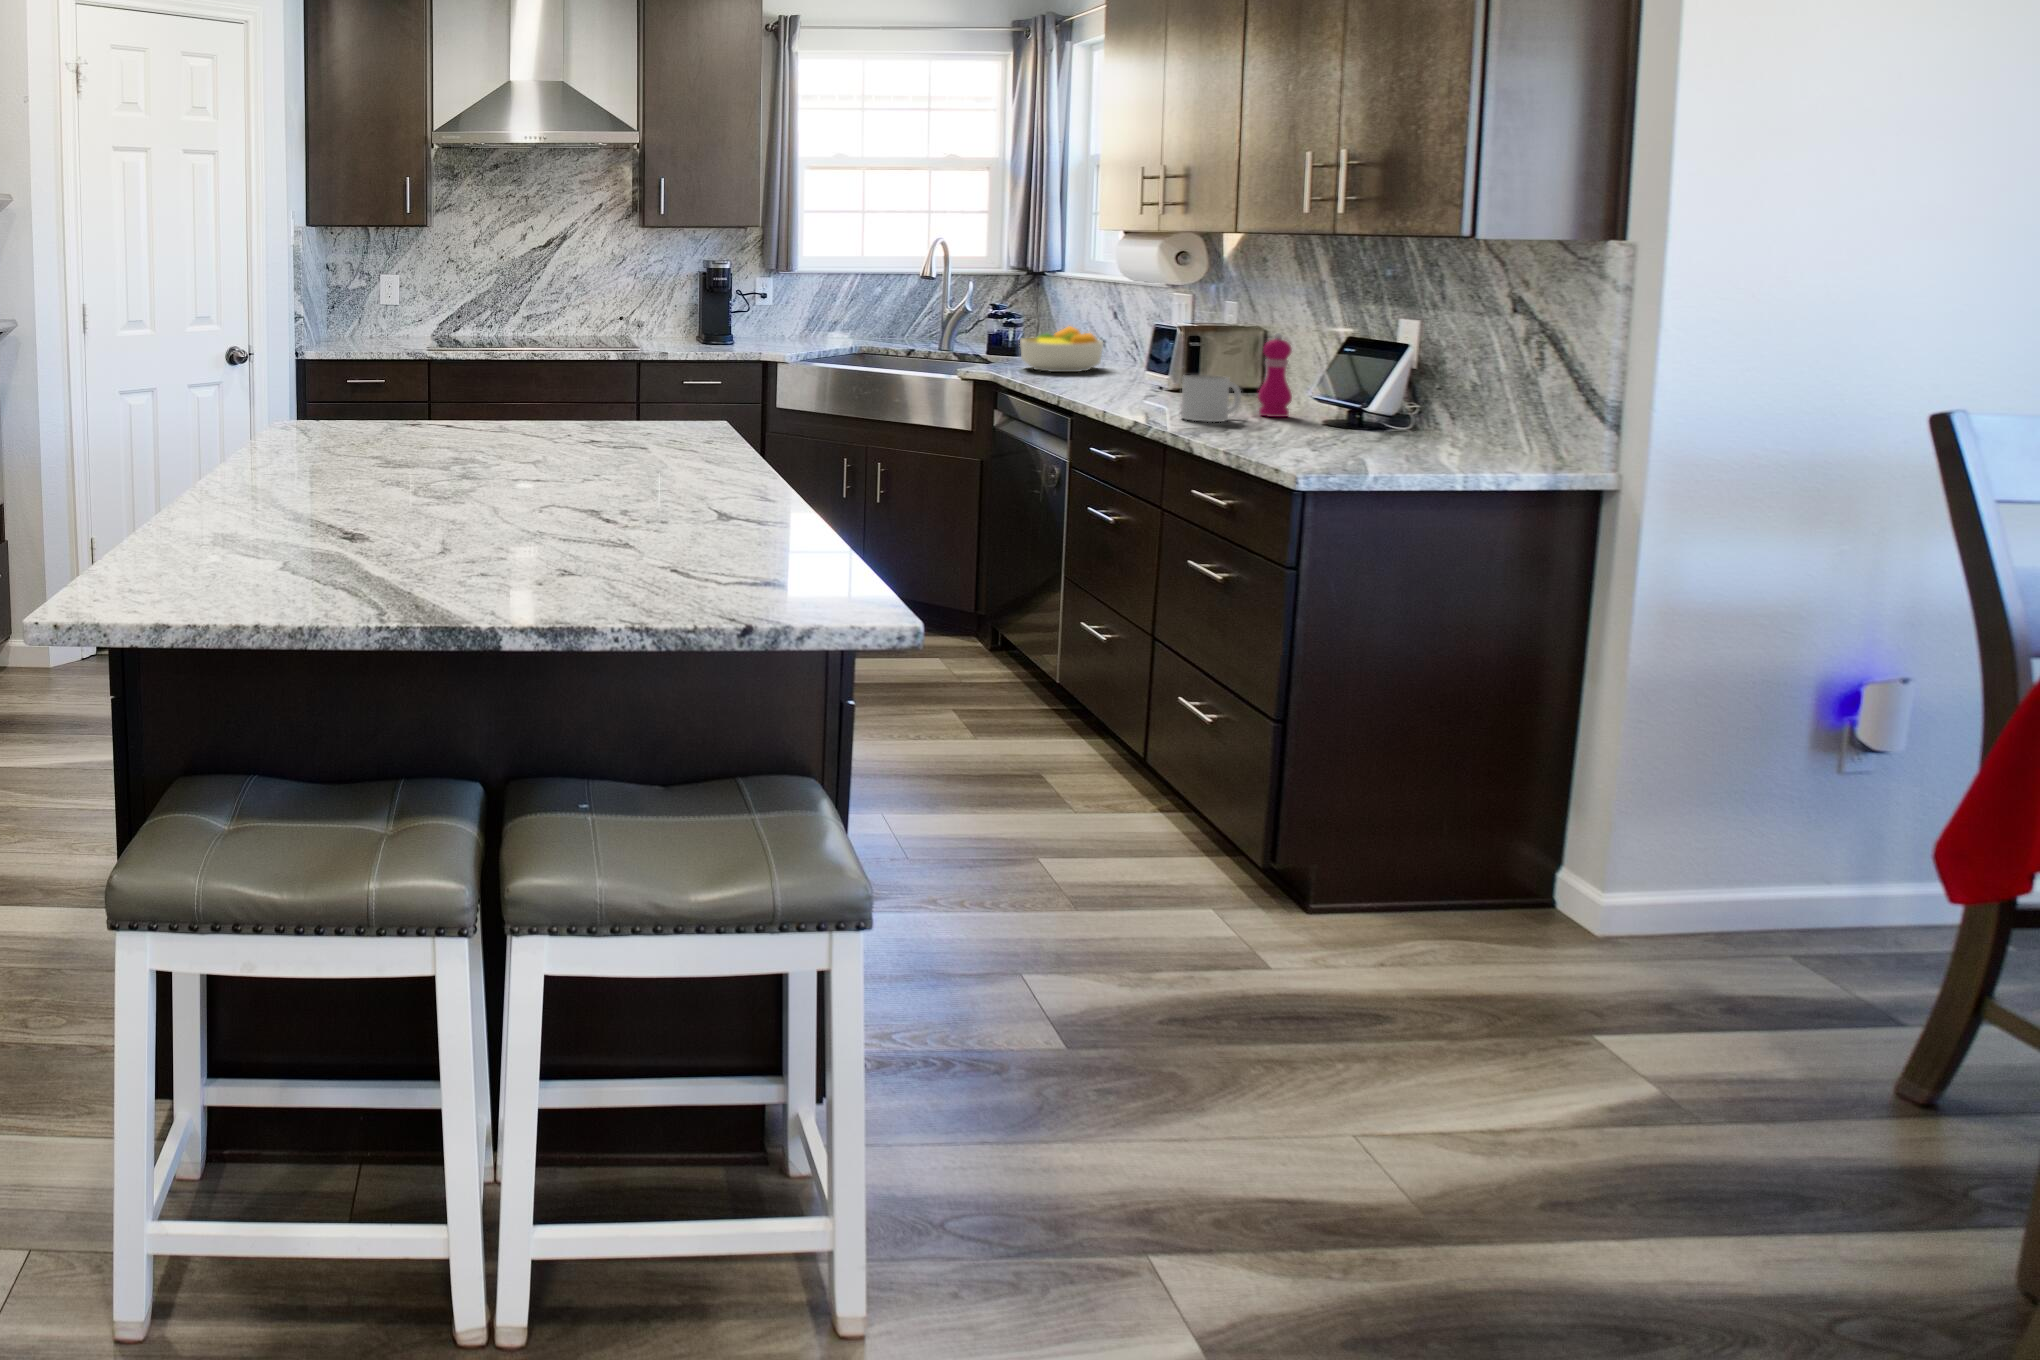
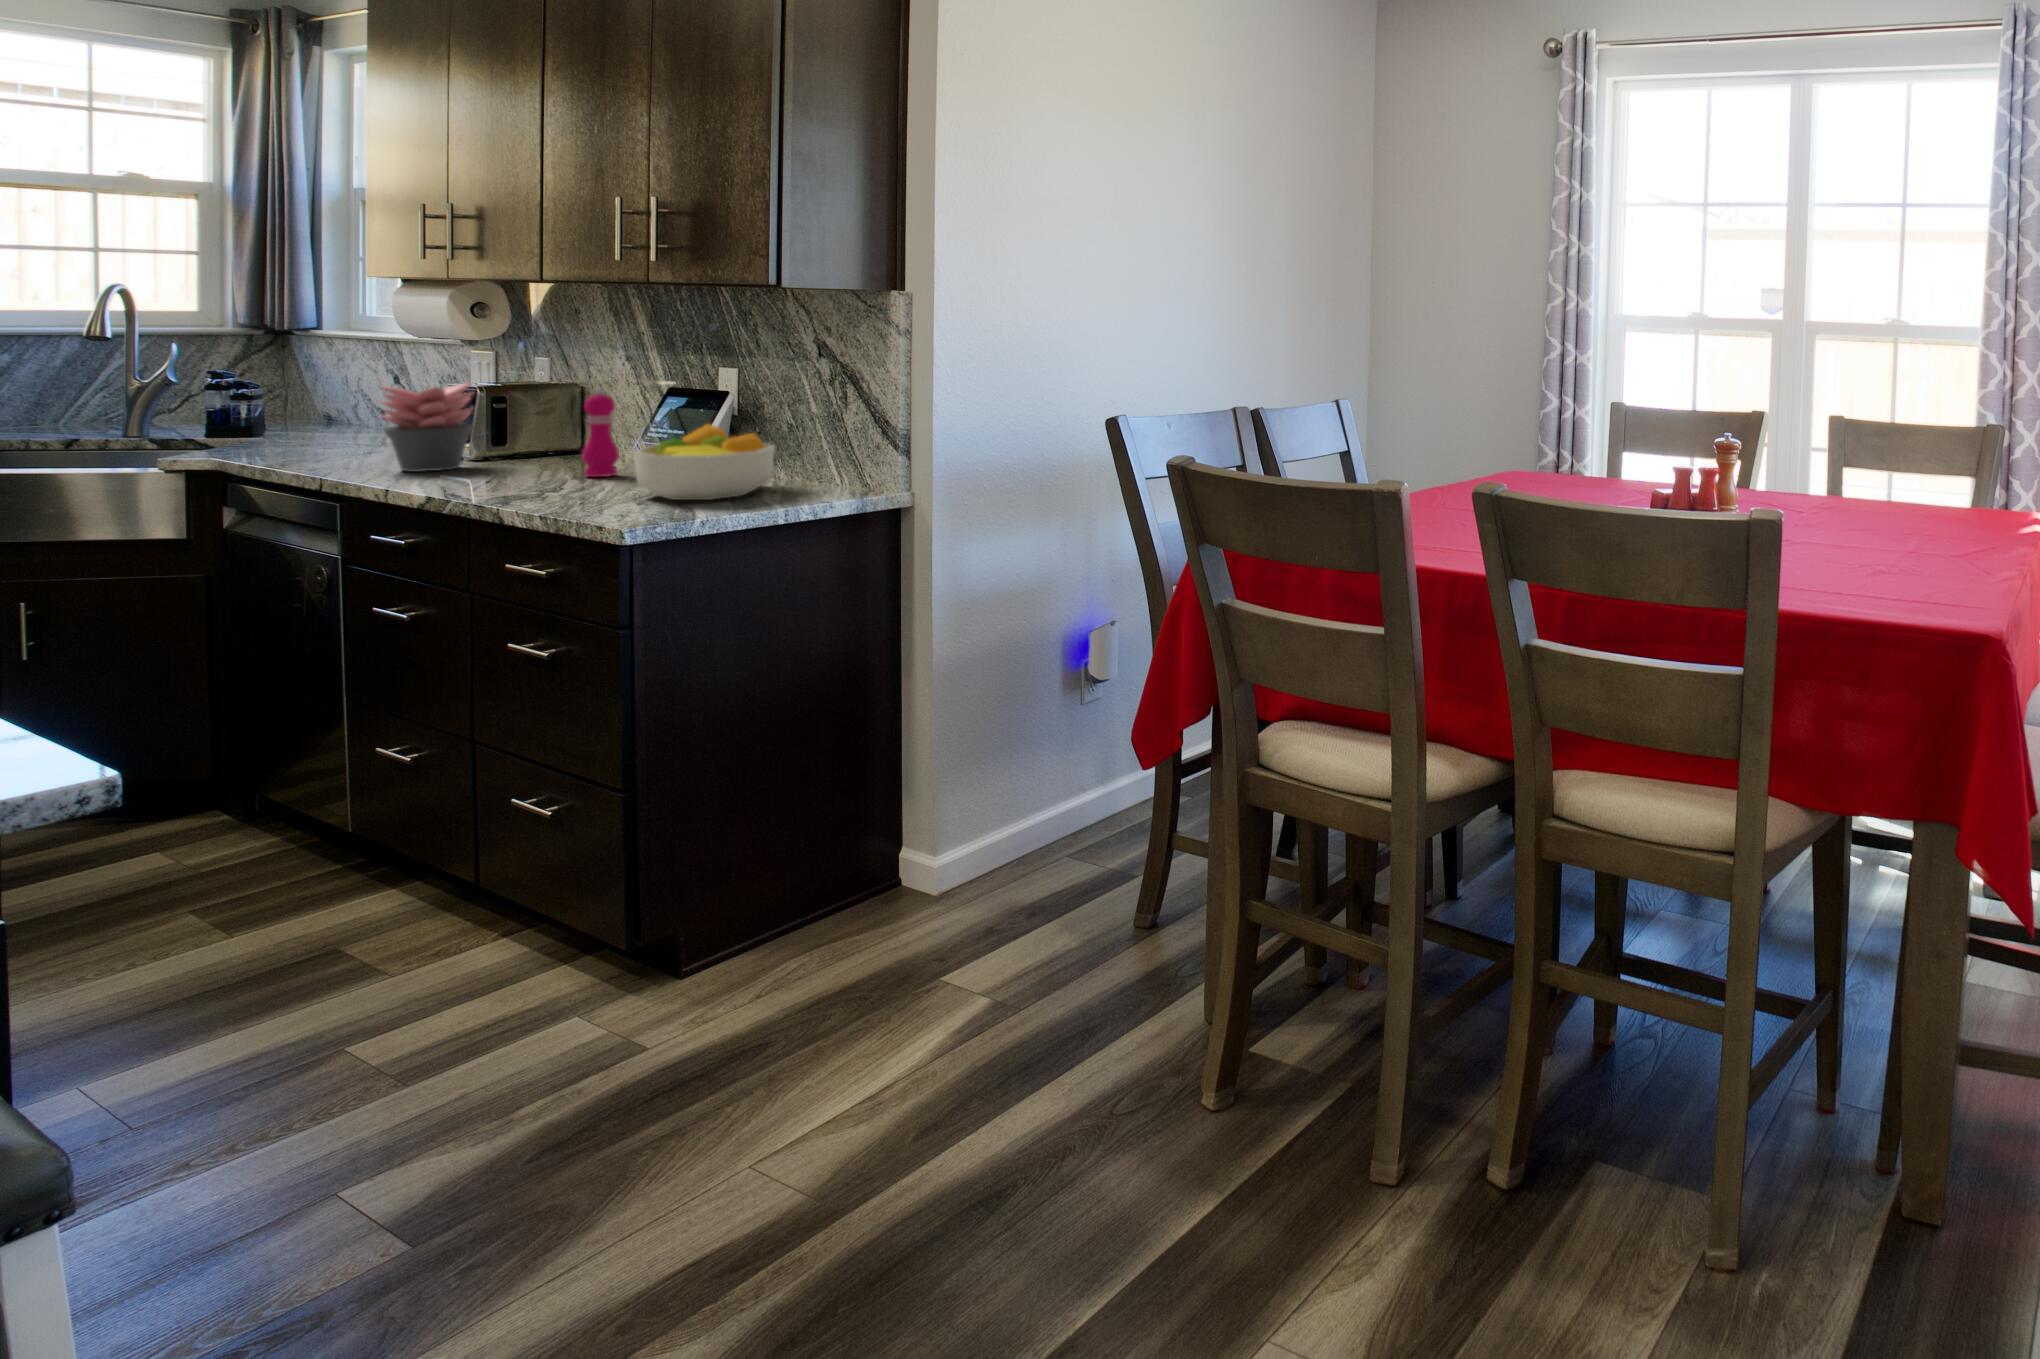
succulent plant: none [1099,320,1172,395] -> present [381,383,474,472]
fruit bowl: present [1020,326,1103,372] -> present [633,424,775,500]
mug: present [1181,375,1241,422] -> none [492,438,563,490]

